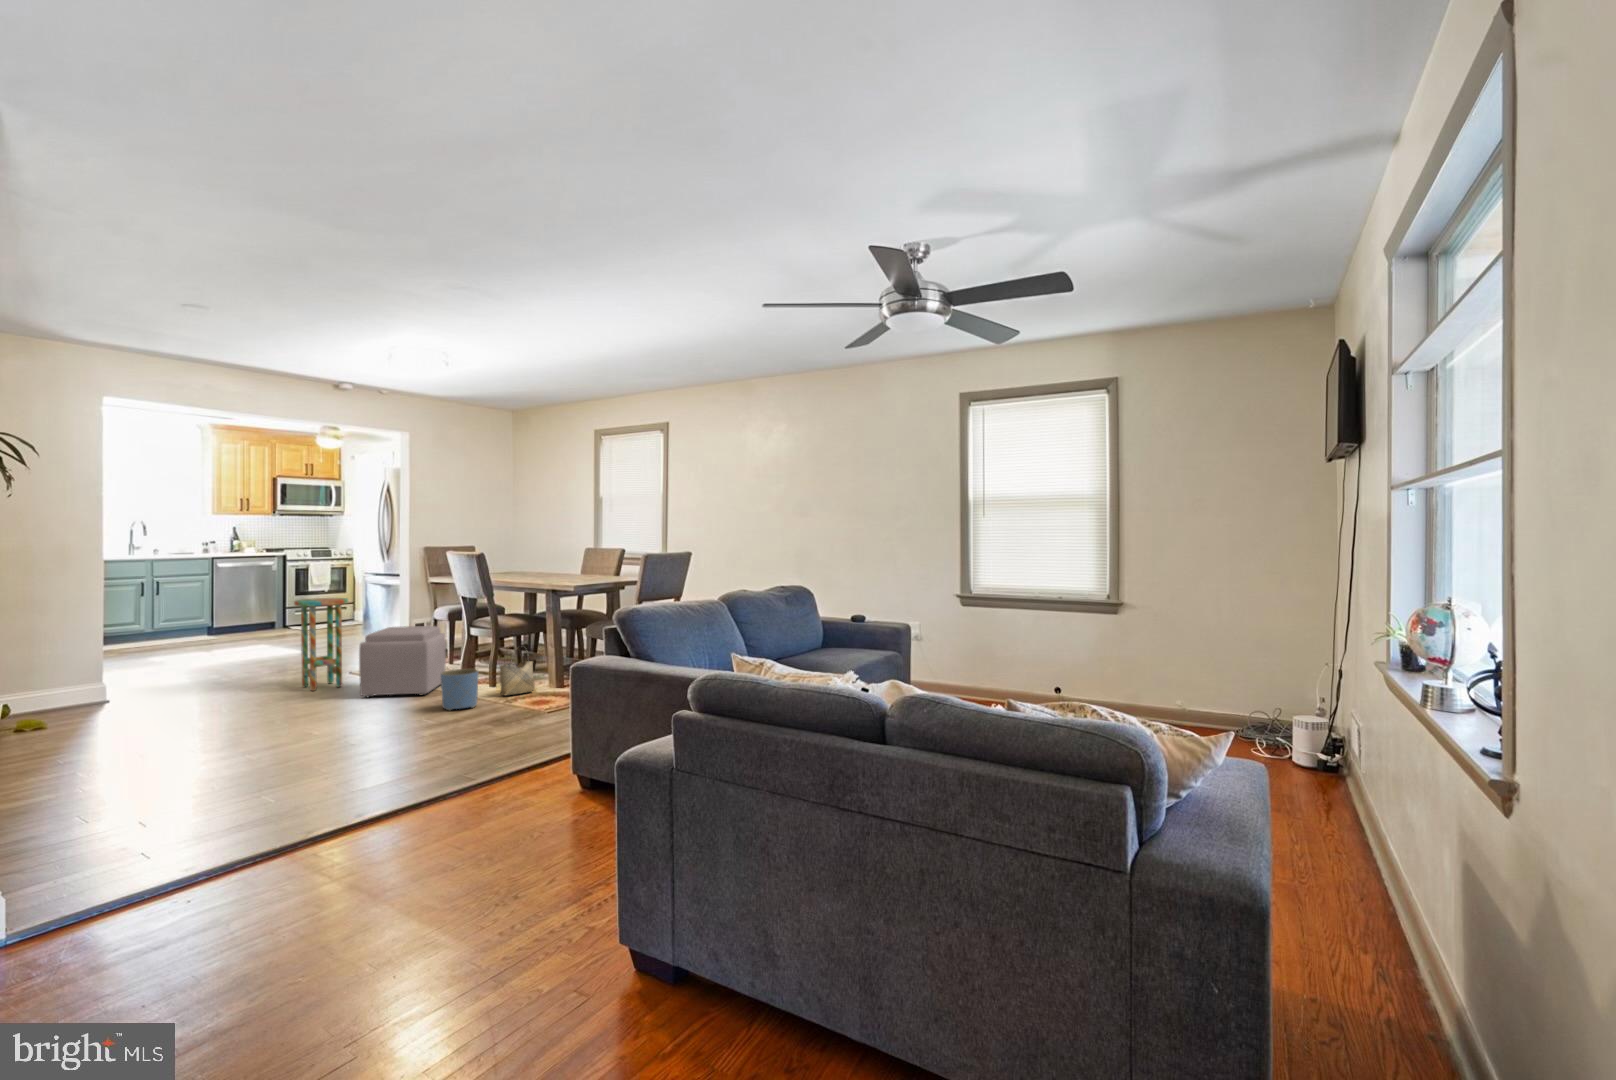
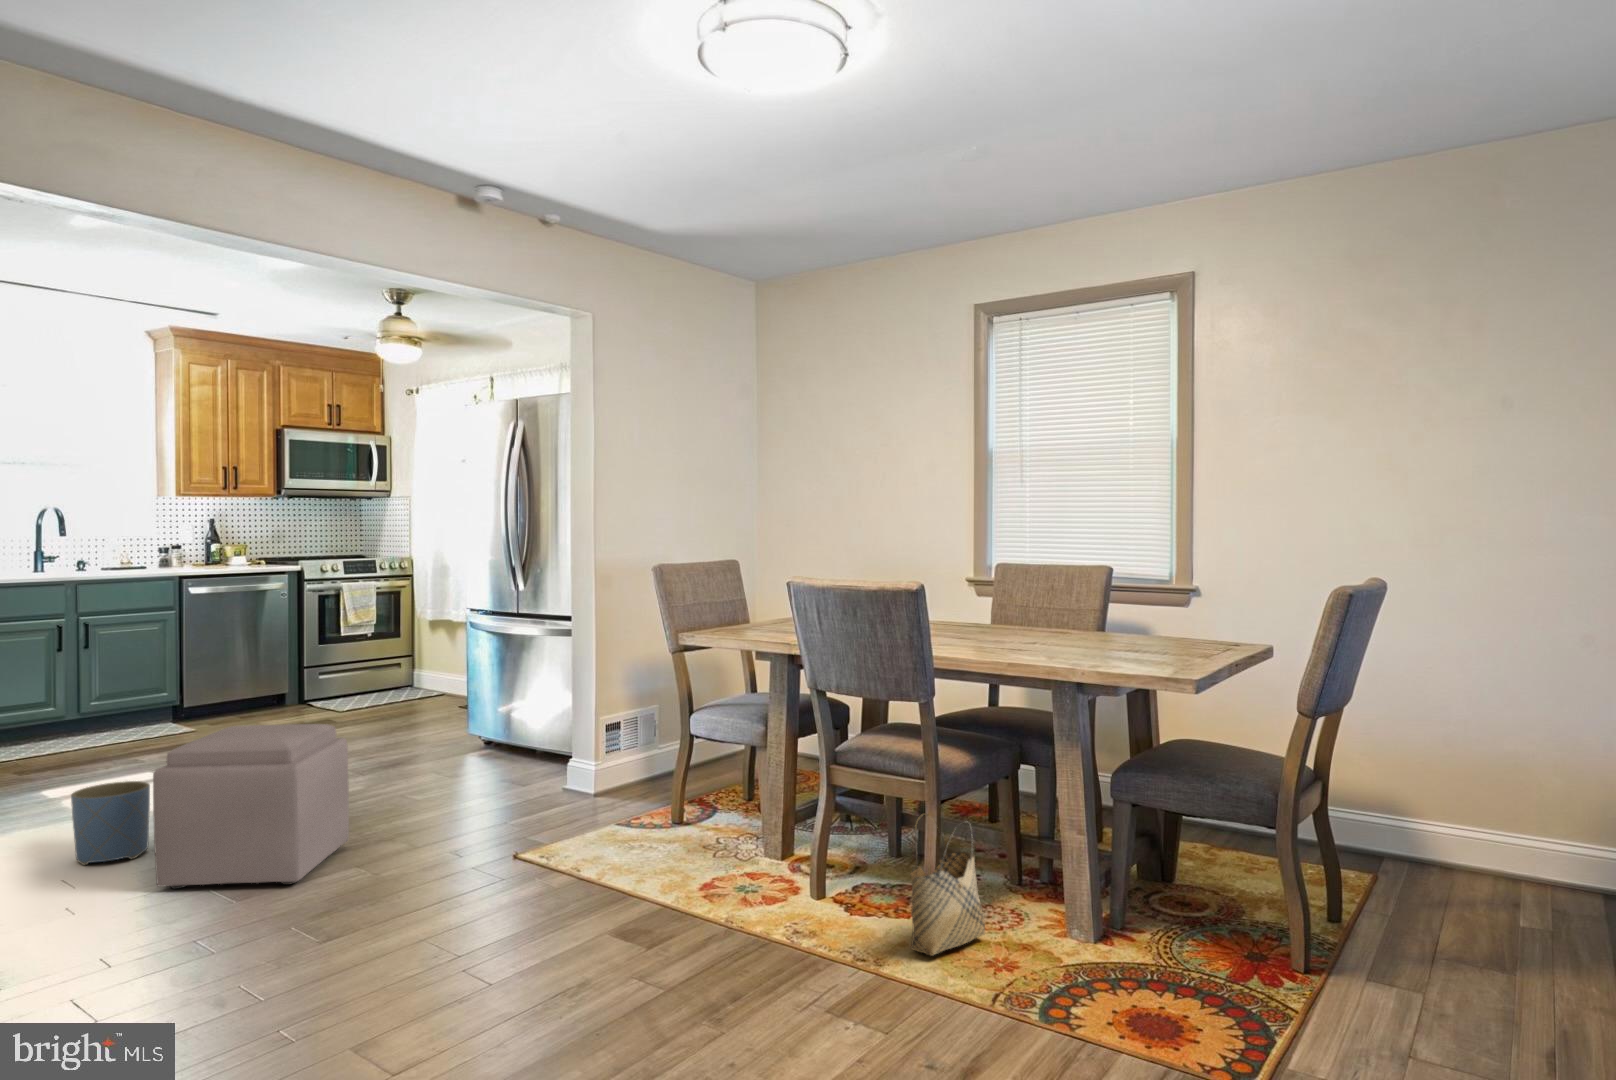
side table: present [294,598,348,691] -> none [382,680,498,916]
ottoman: present [359,626,446,698] -> present [153,724,349,889]
planter: present [441,669,478,710] -> present [71,781,150,865]

